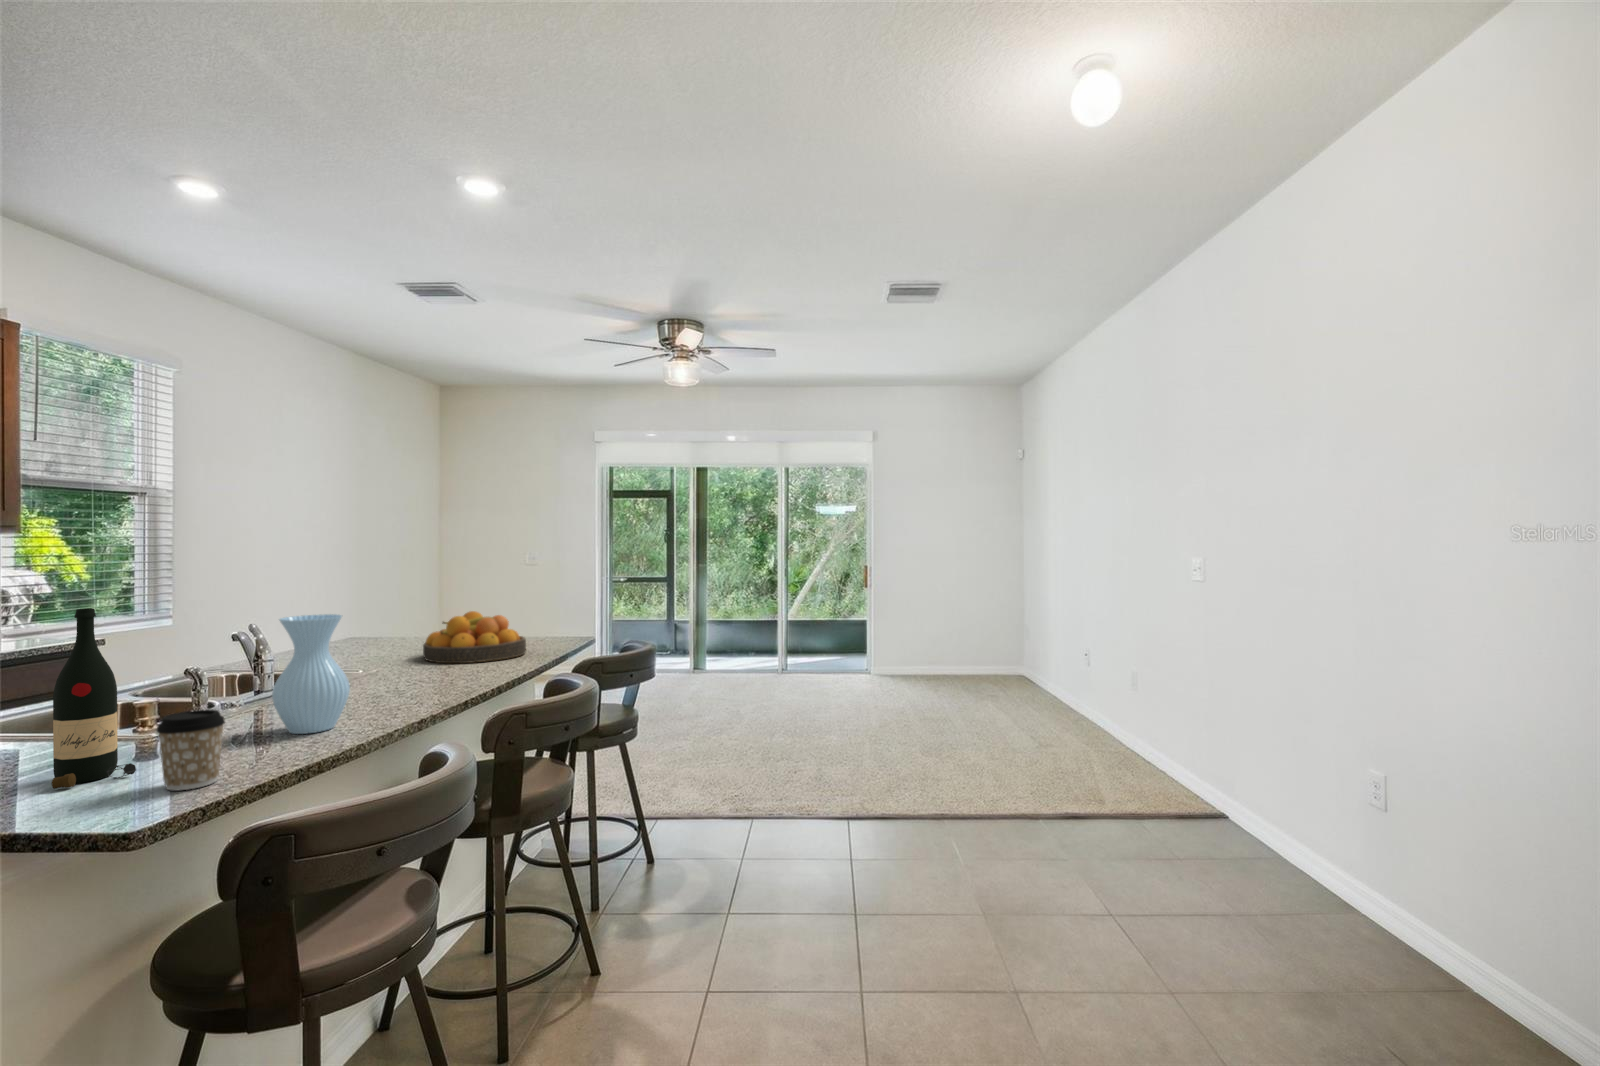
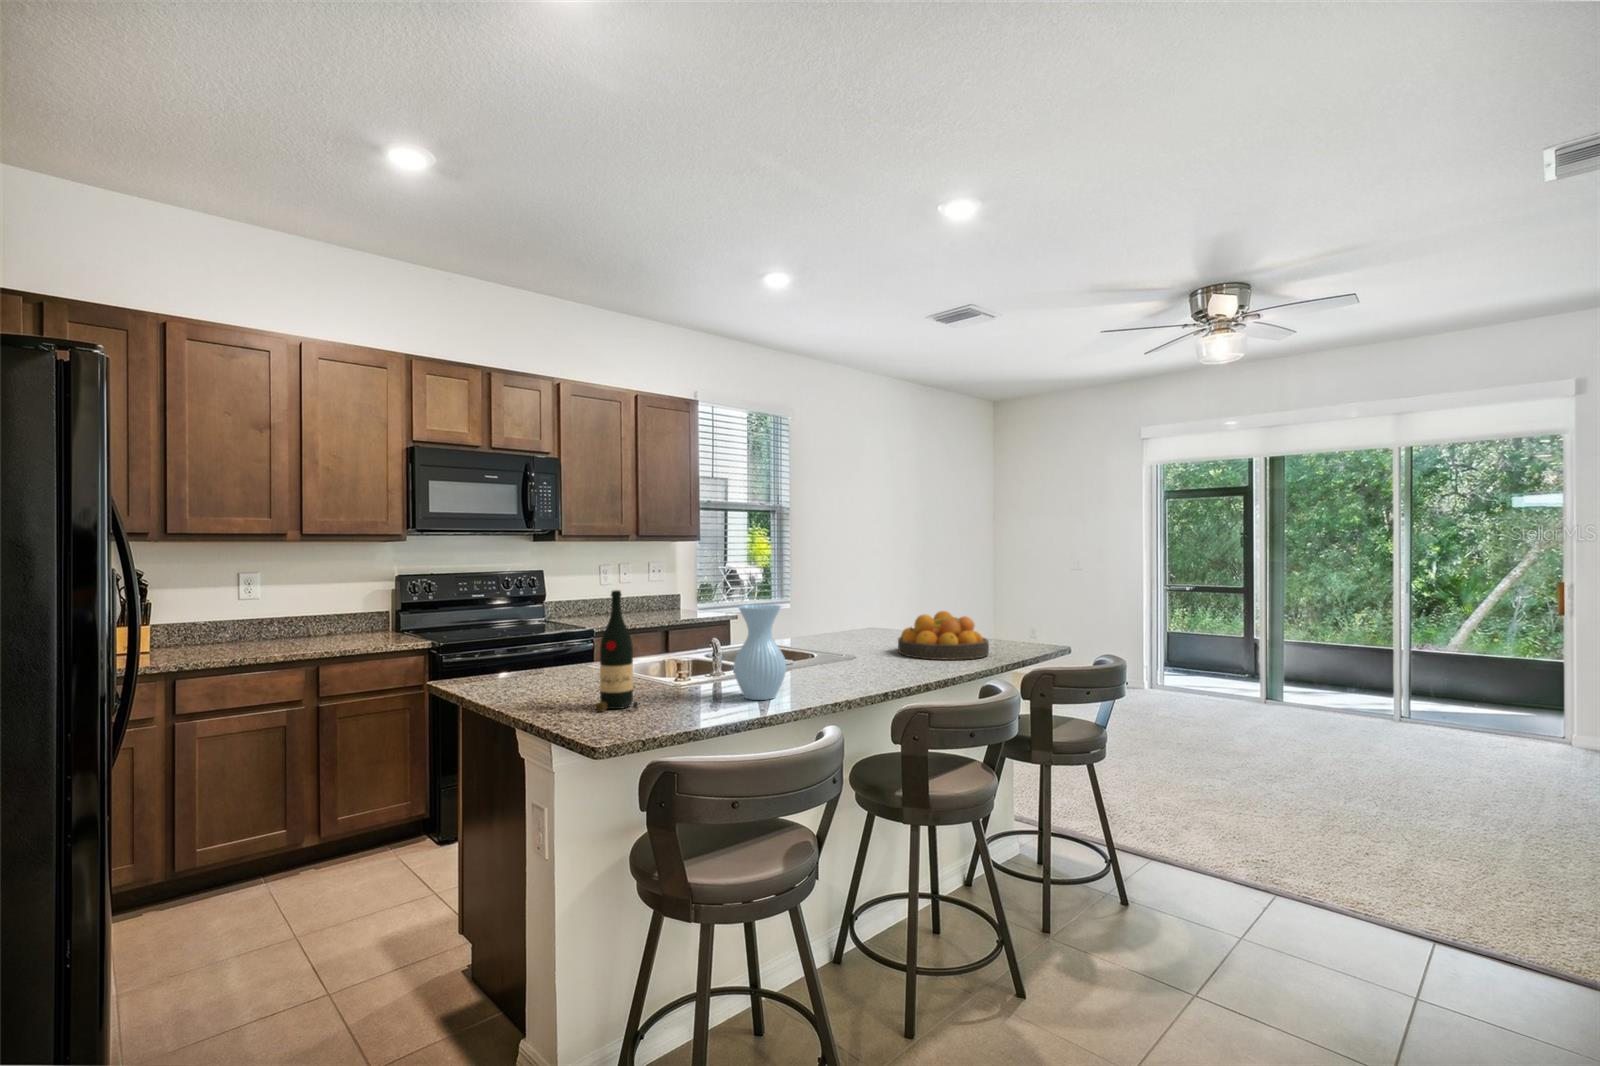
coffee cup: present [156,709,225,790] -> none [635,669,675,726]

